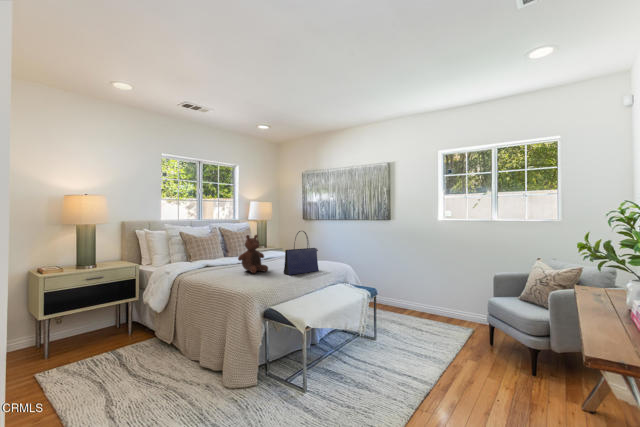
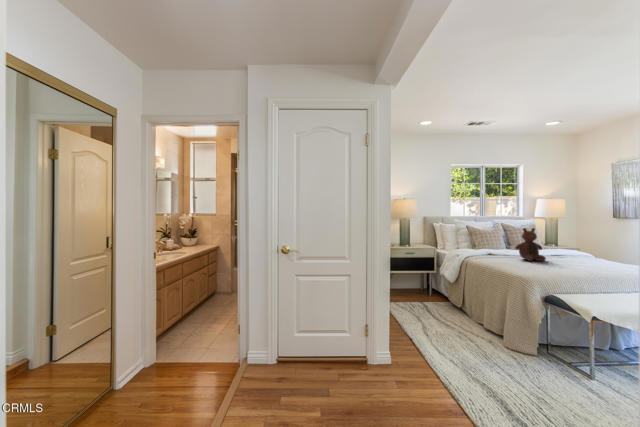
tote bag: present [284,231,319,275] -> none [562,225,607,267]

